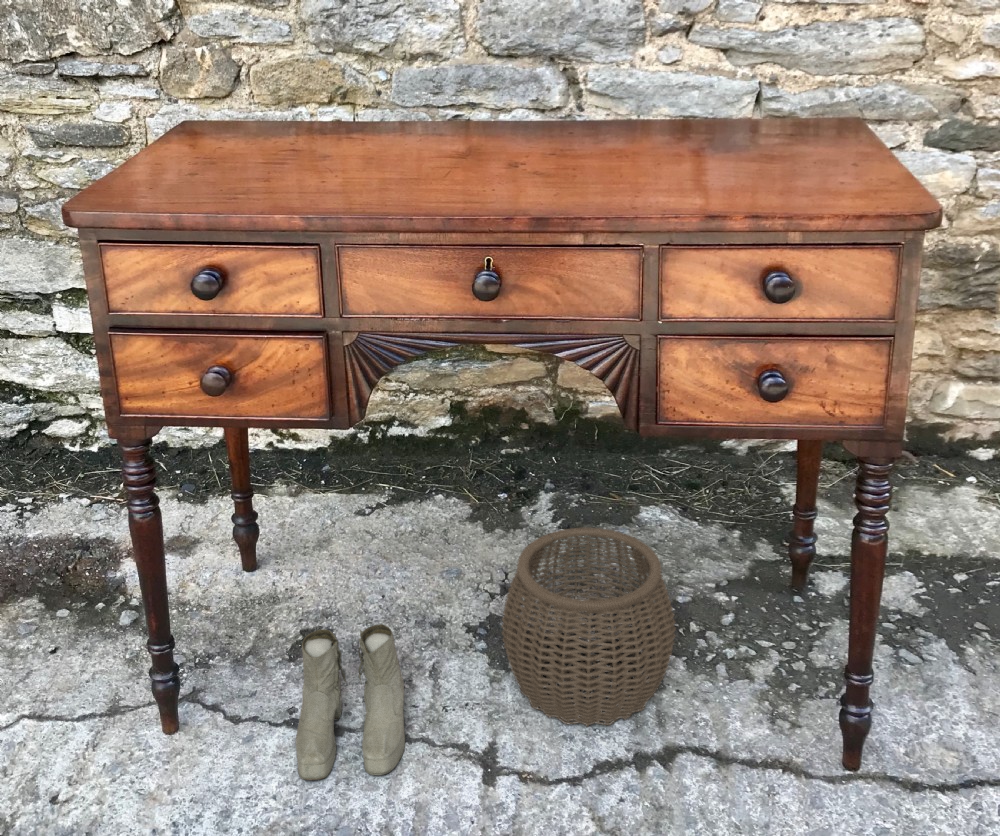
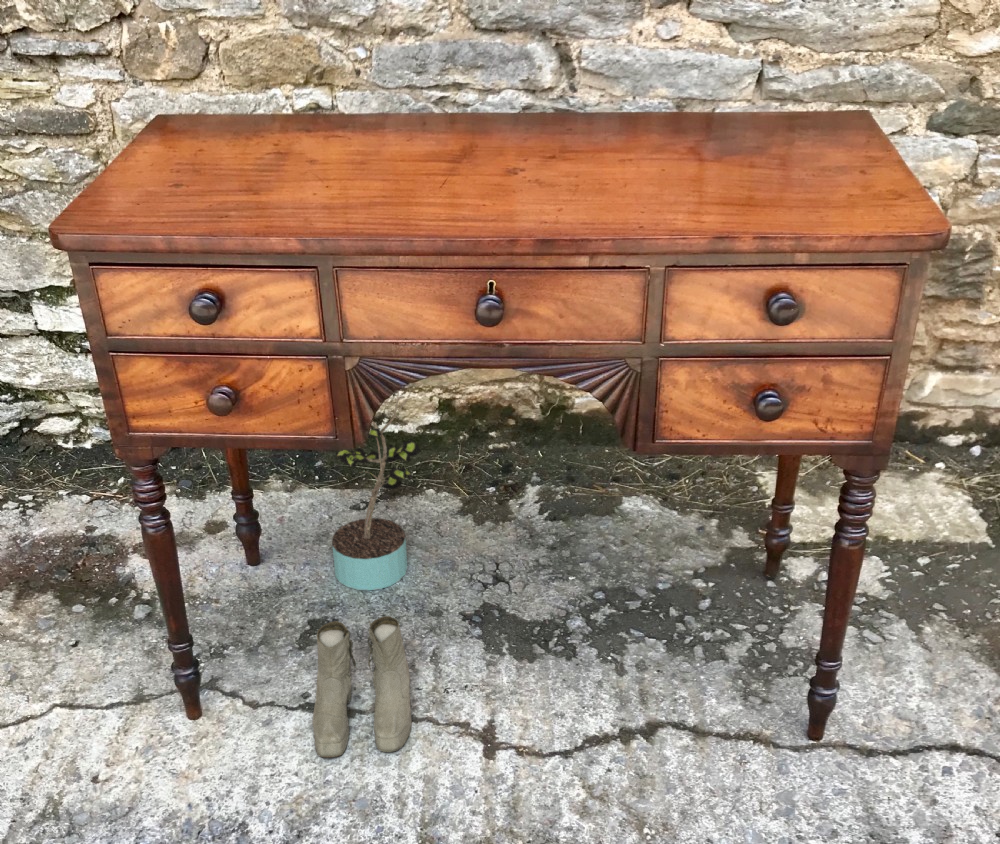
potted plant: none [276,331,433,599] -> present [332,390,420,590]
woven basket: present [502,528,676,726] -> none [497,523,657,706]

